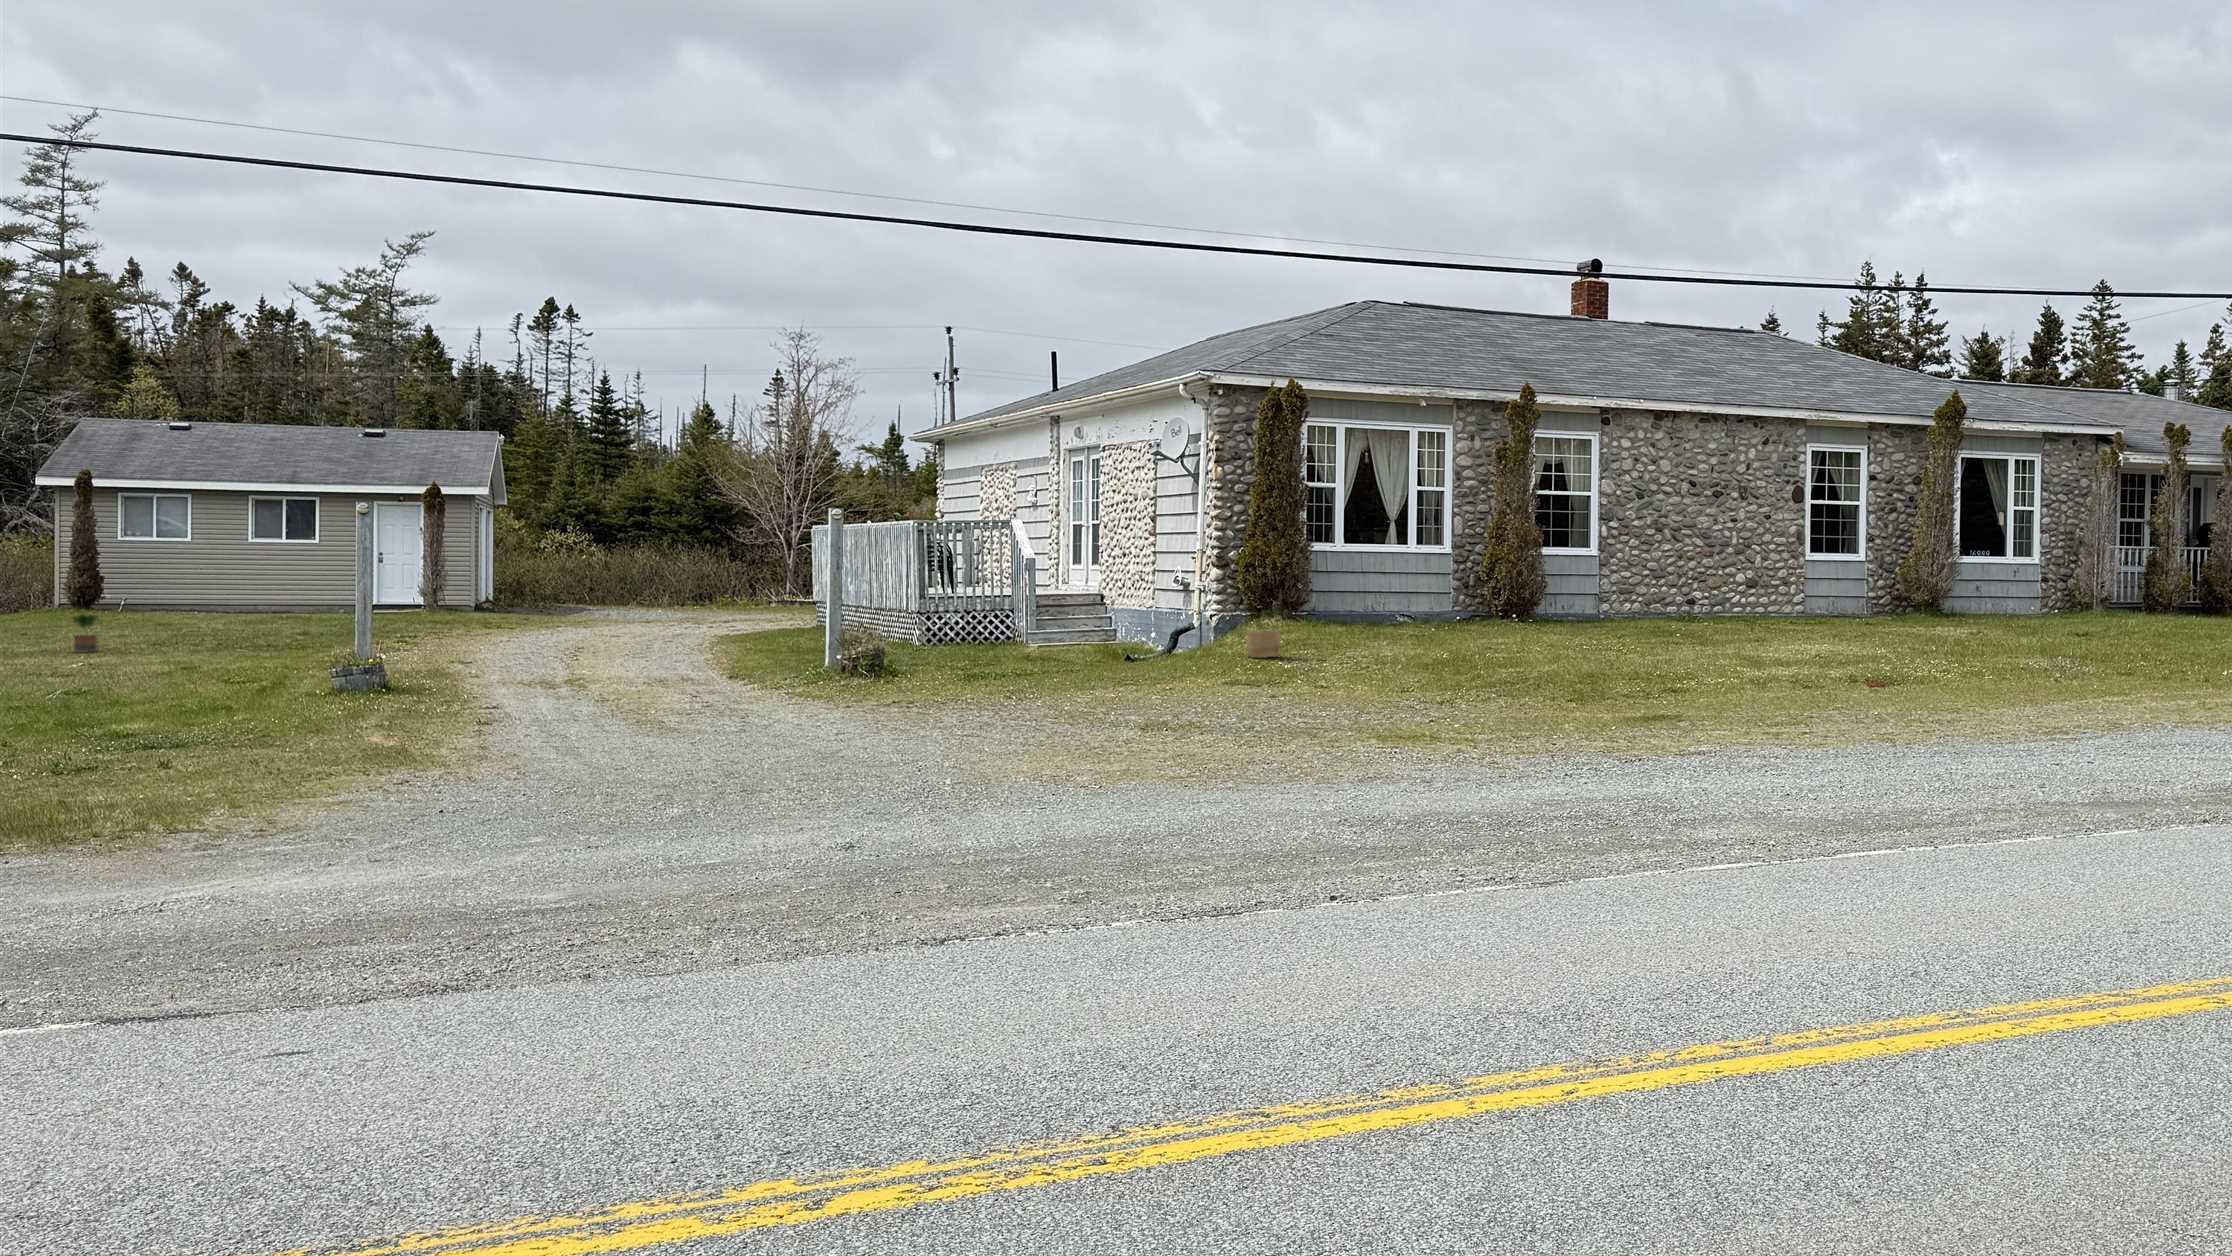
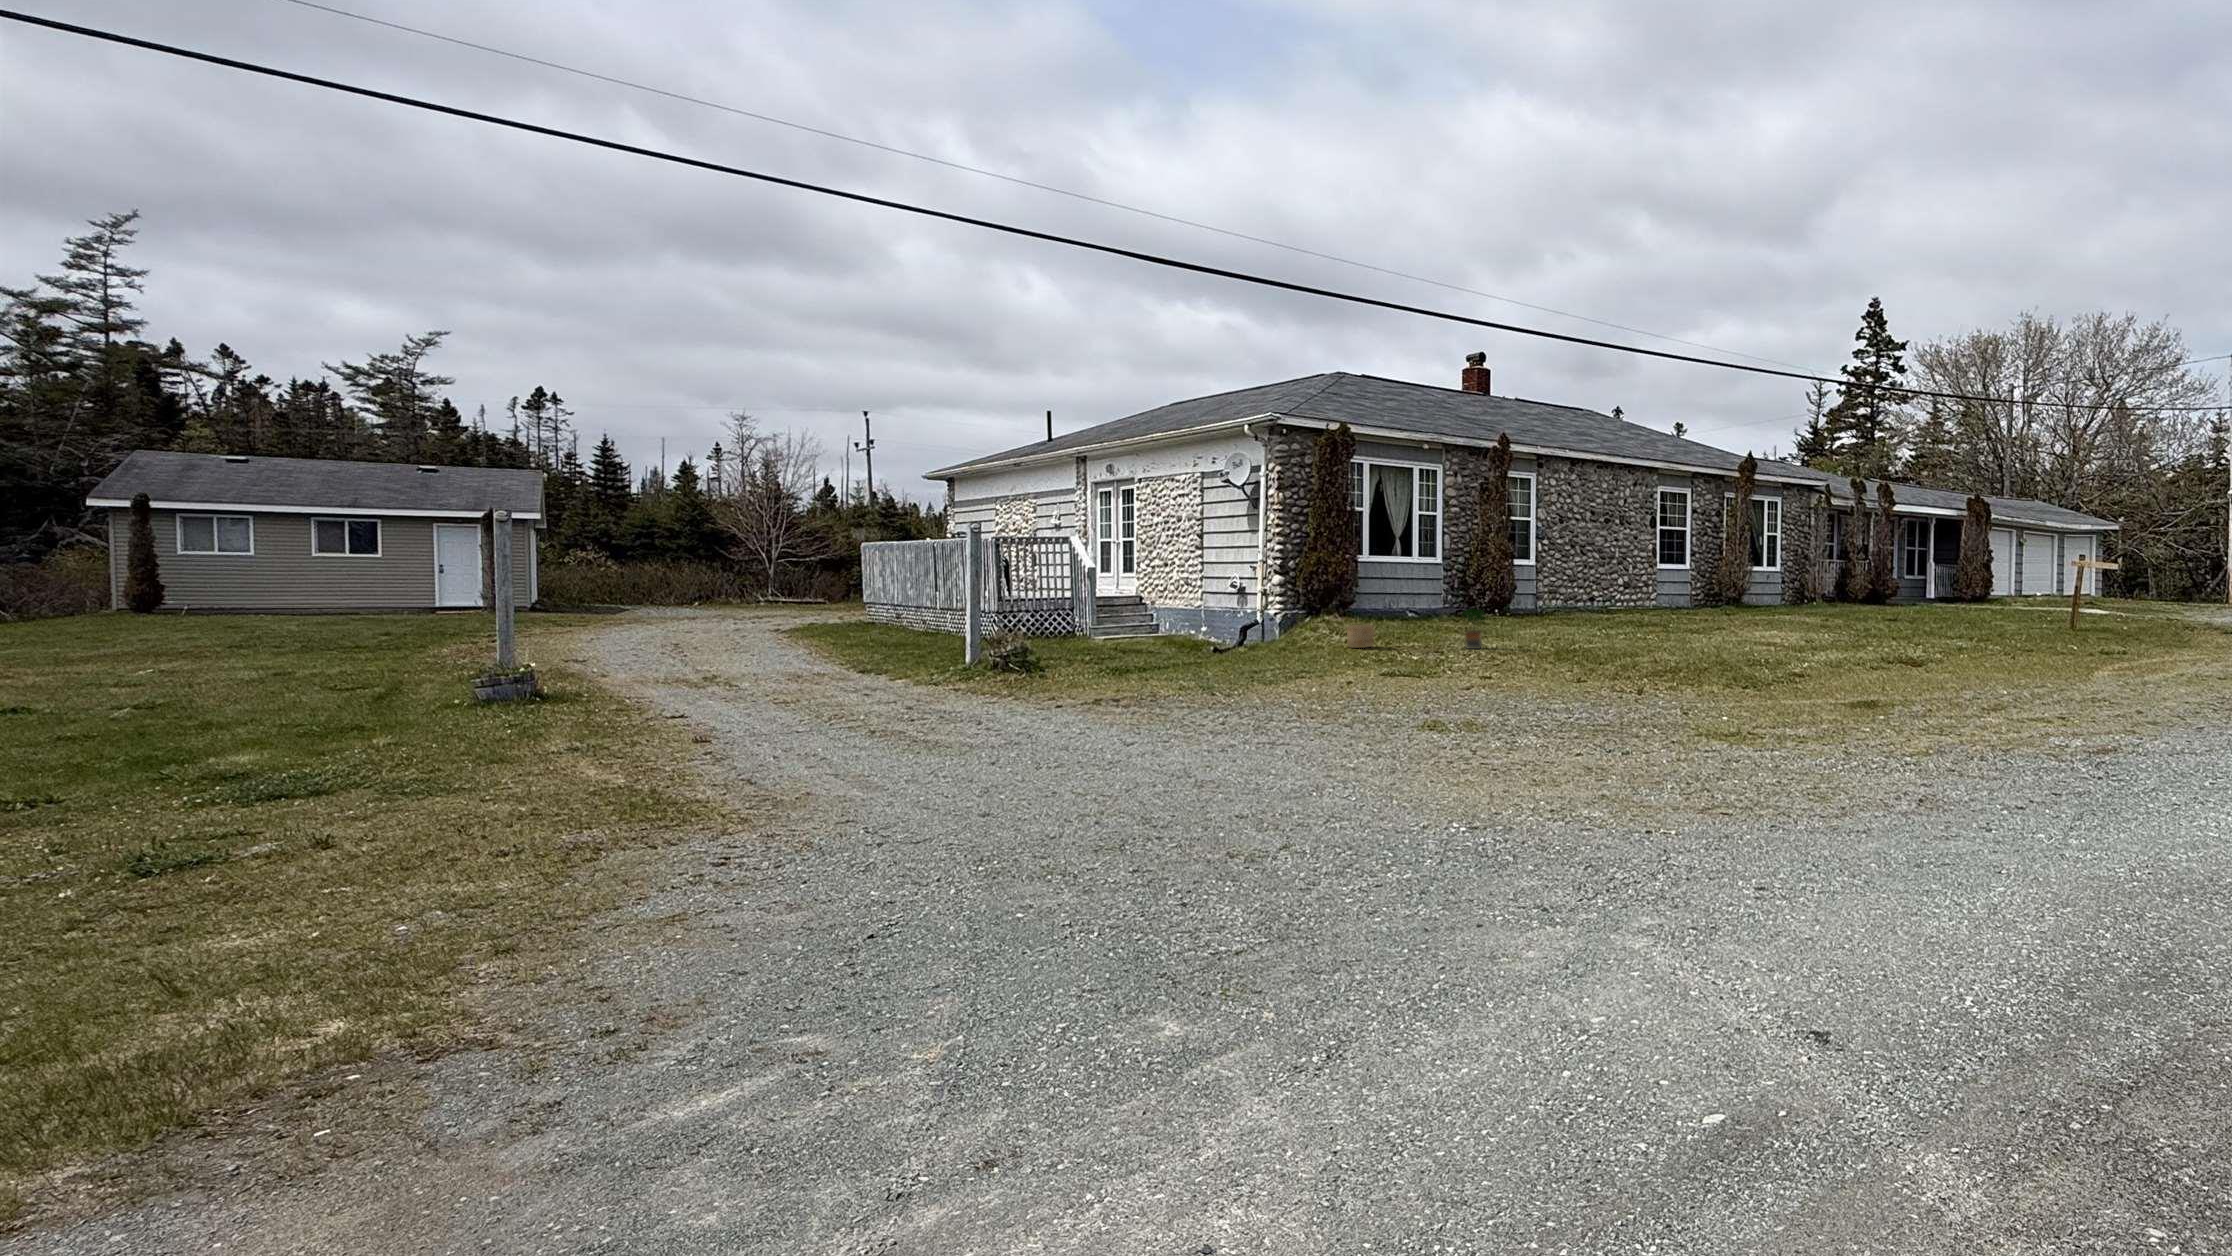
potted tree: present [72,614,100,653] -> present [1463,609,1486,649]

